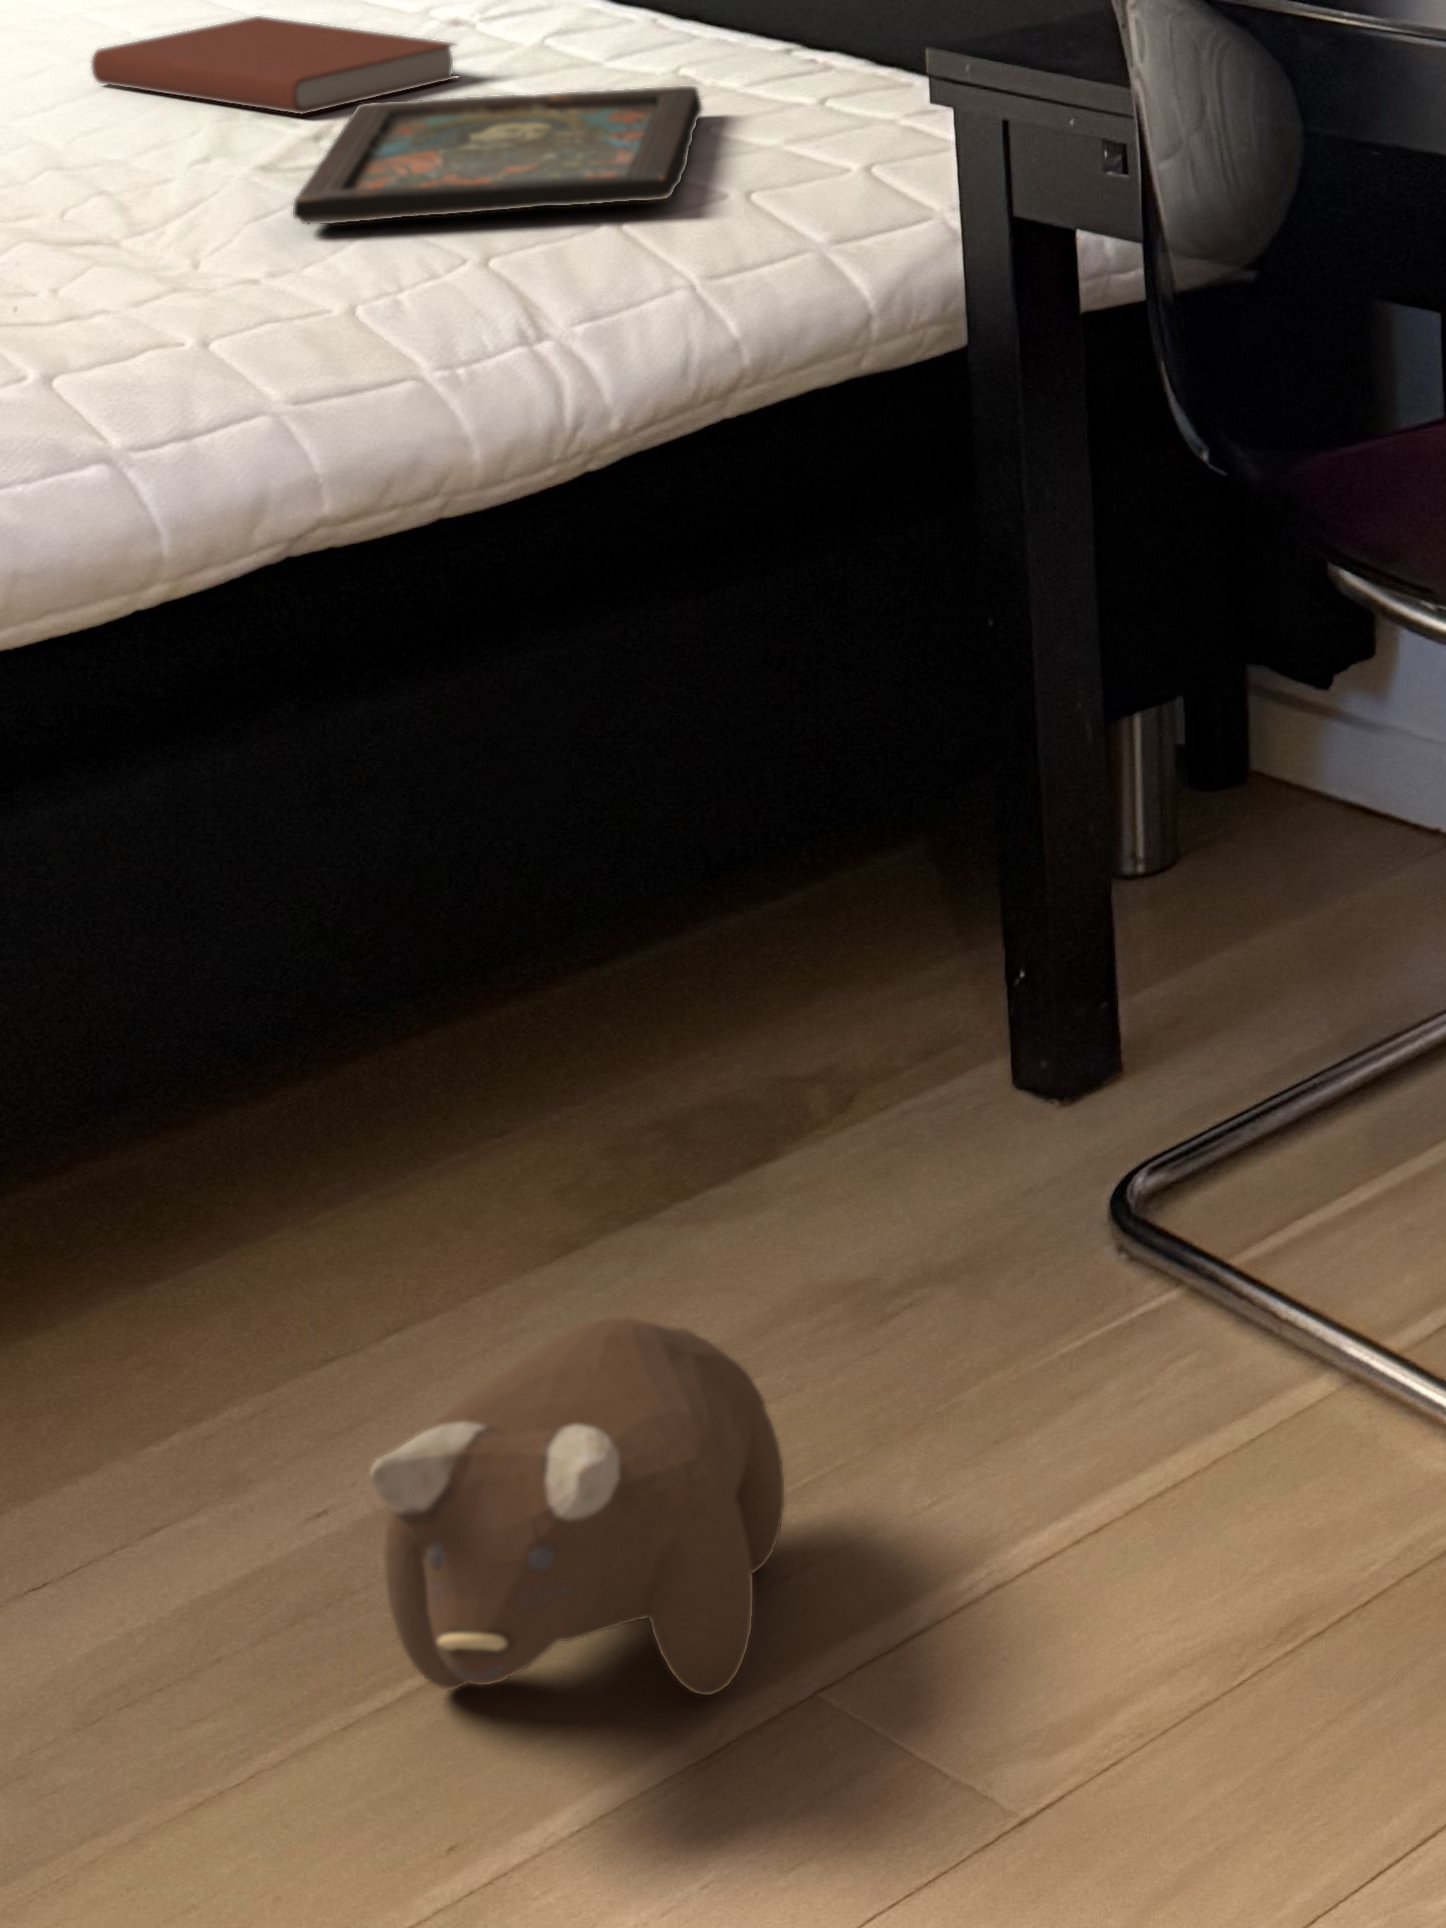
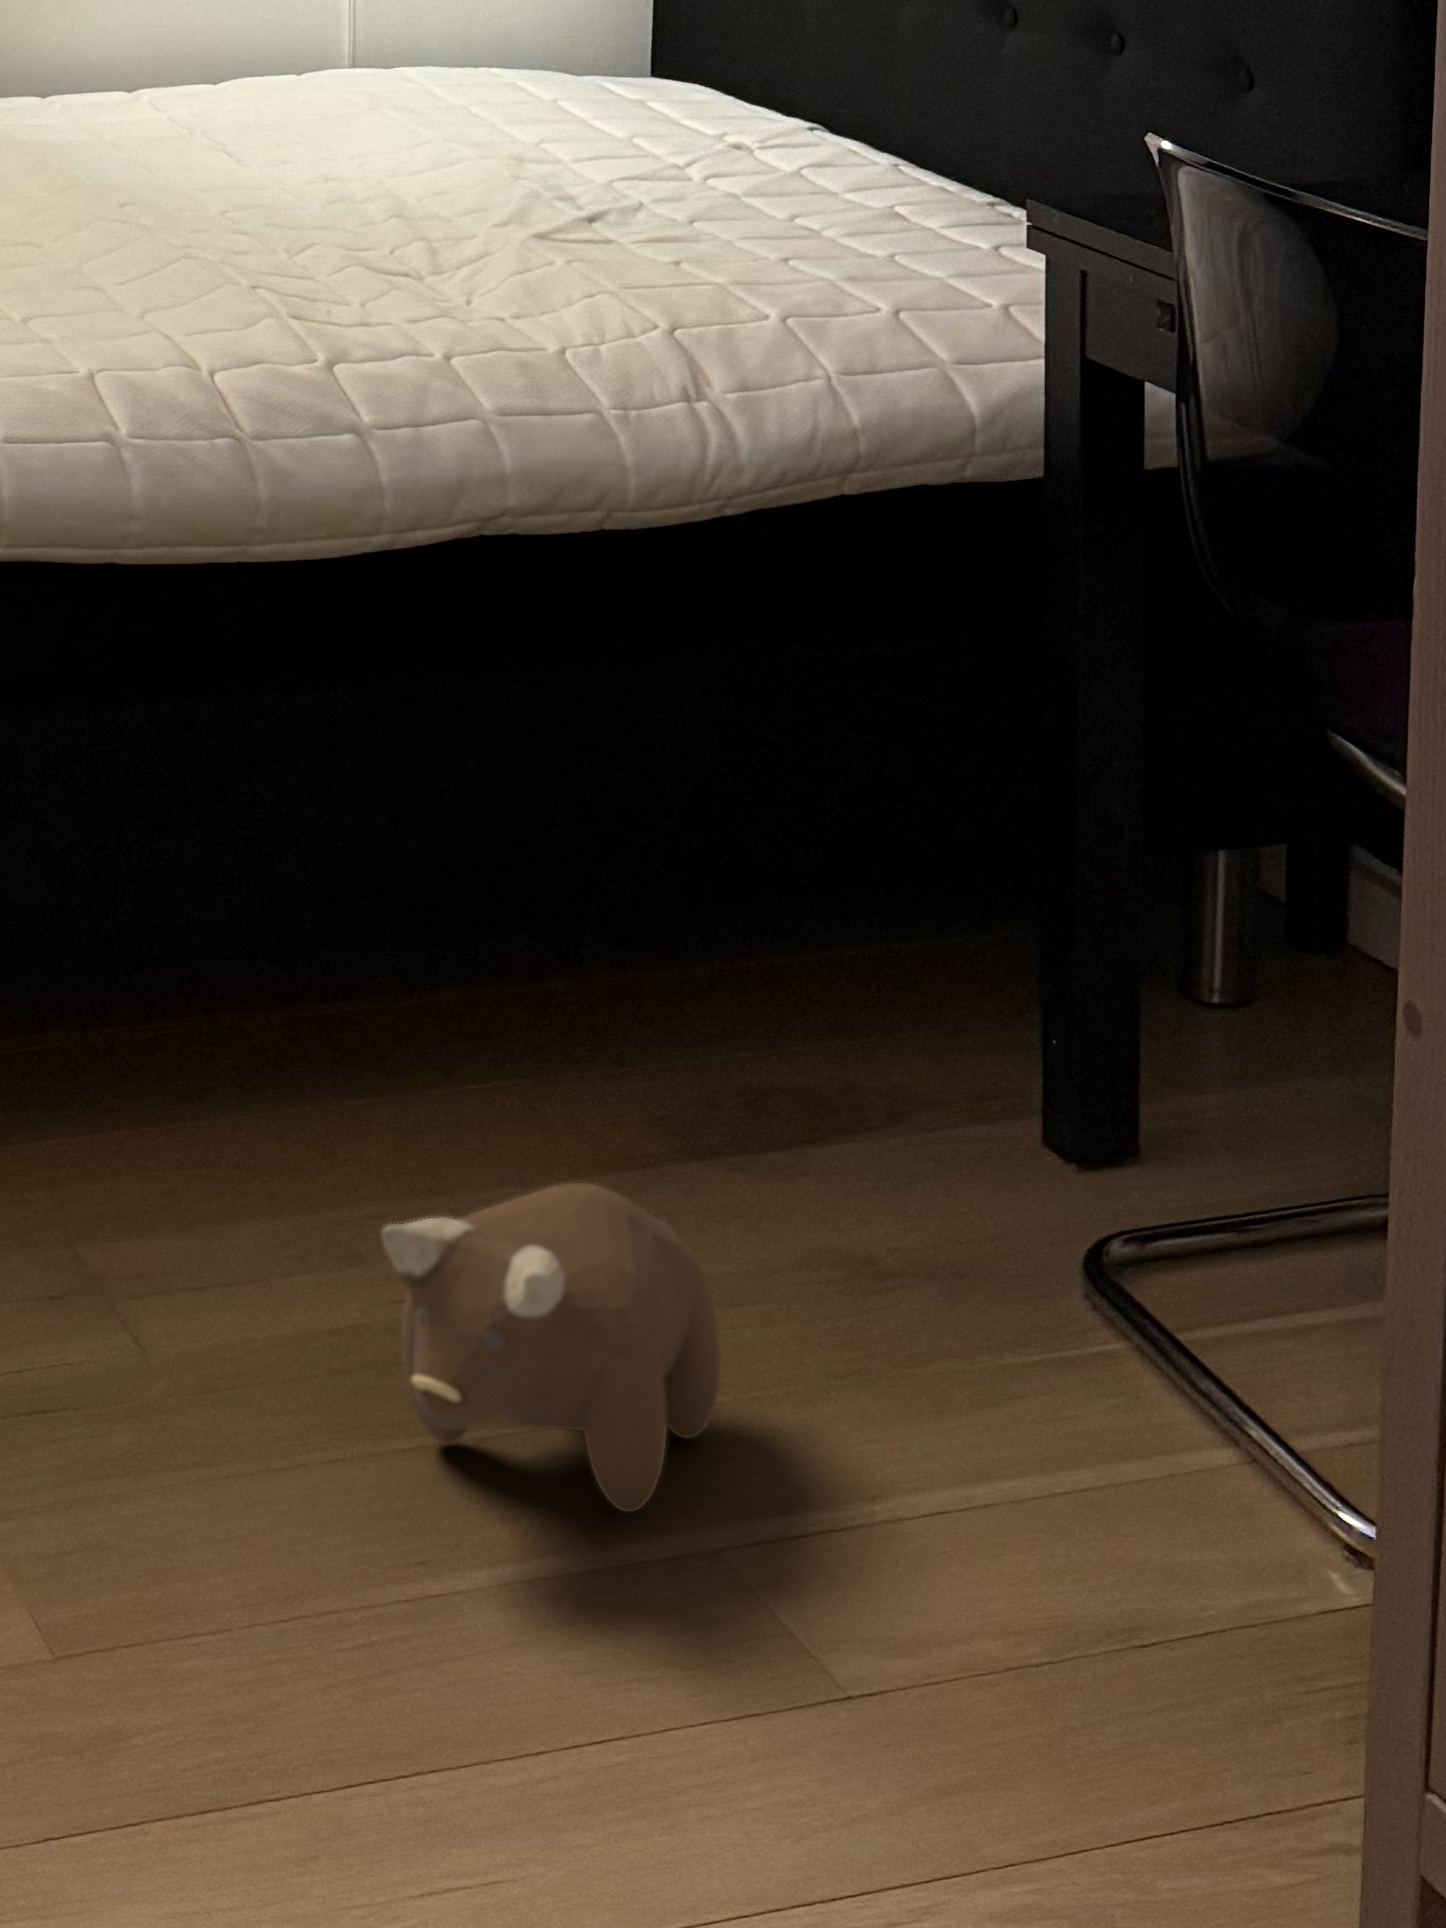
book: present [91,16,458,114] -> none [456,125,729,205]
tray: present [293,86,702,224] -> none [545,201,905,307]

